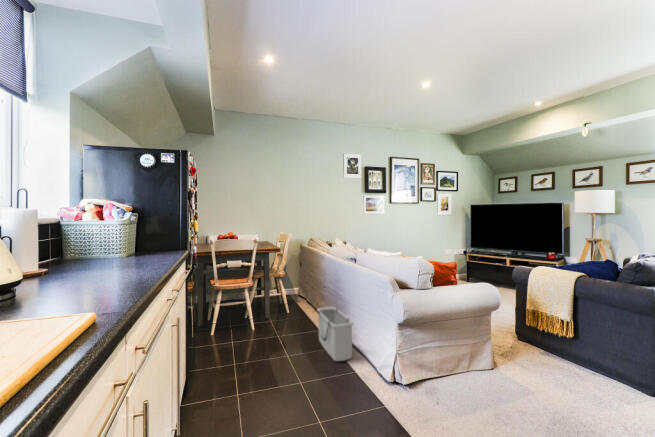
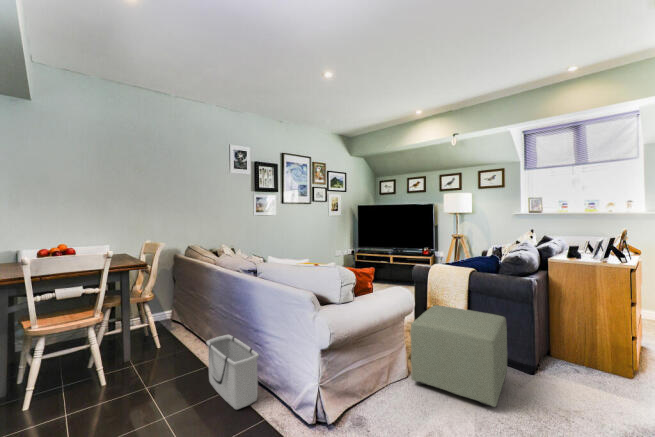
ottoman: none [494,306,617,412] -> present [410,305,507,407]

